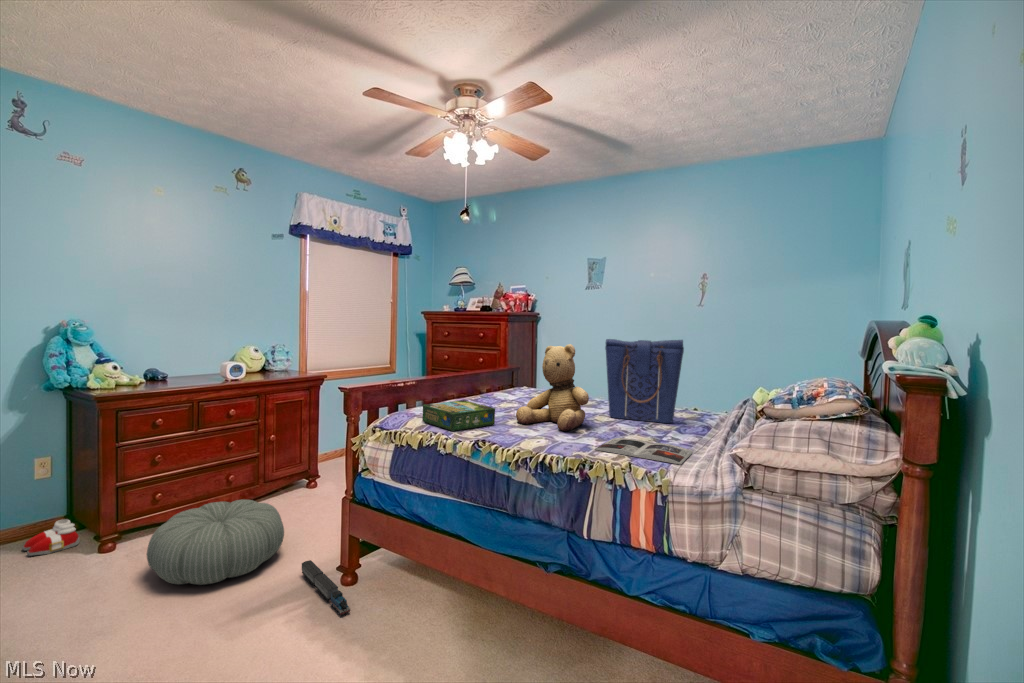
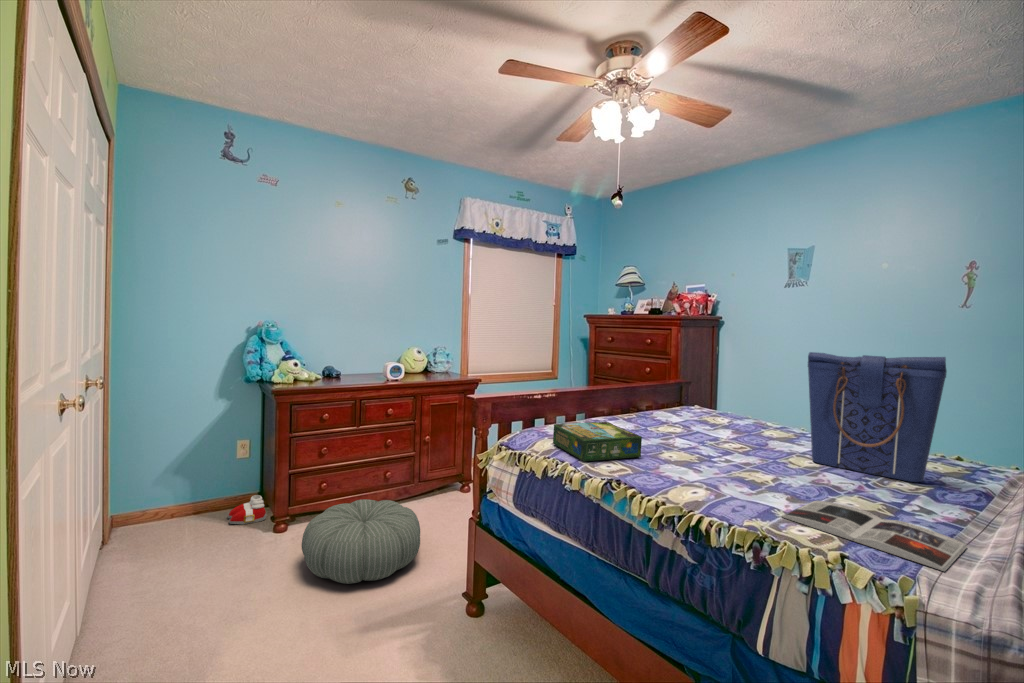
teddy bear: present [516,344,589,431] -> none [671,358,777,478]
toy train: present [302,560,350,615] -> none [430,578,466,654]

